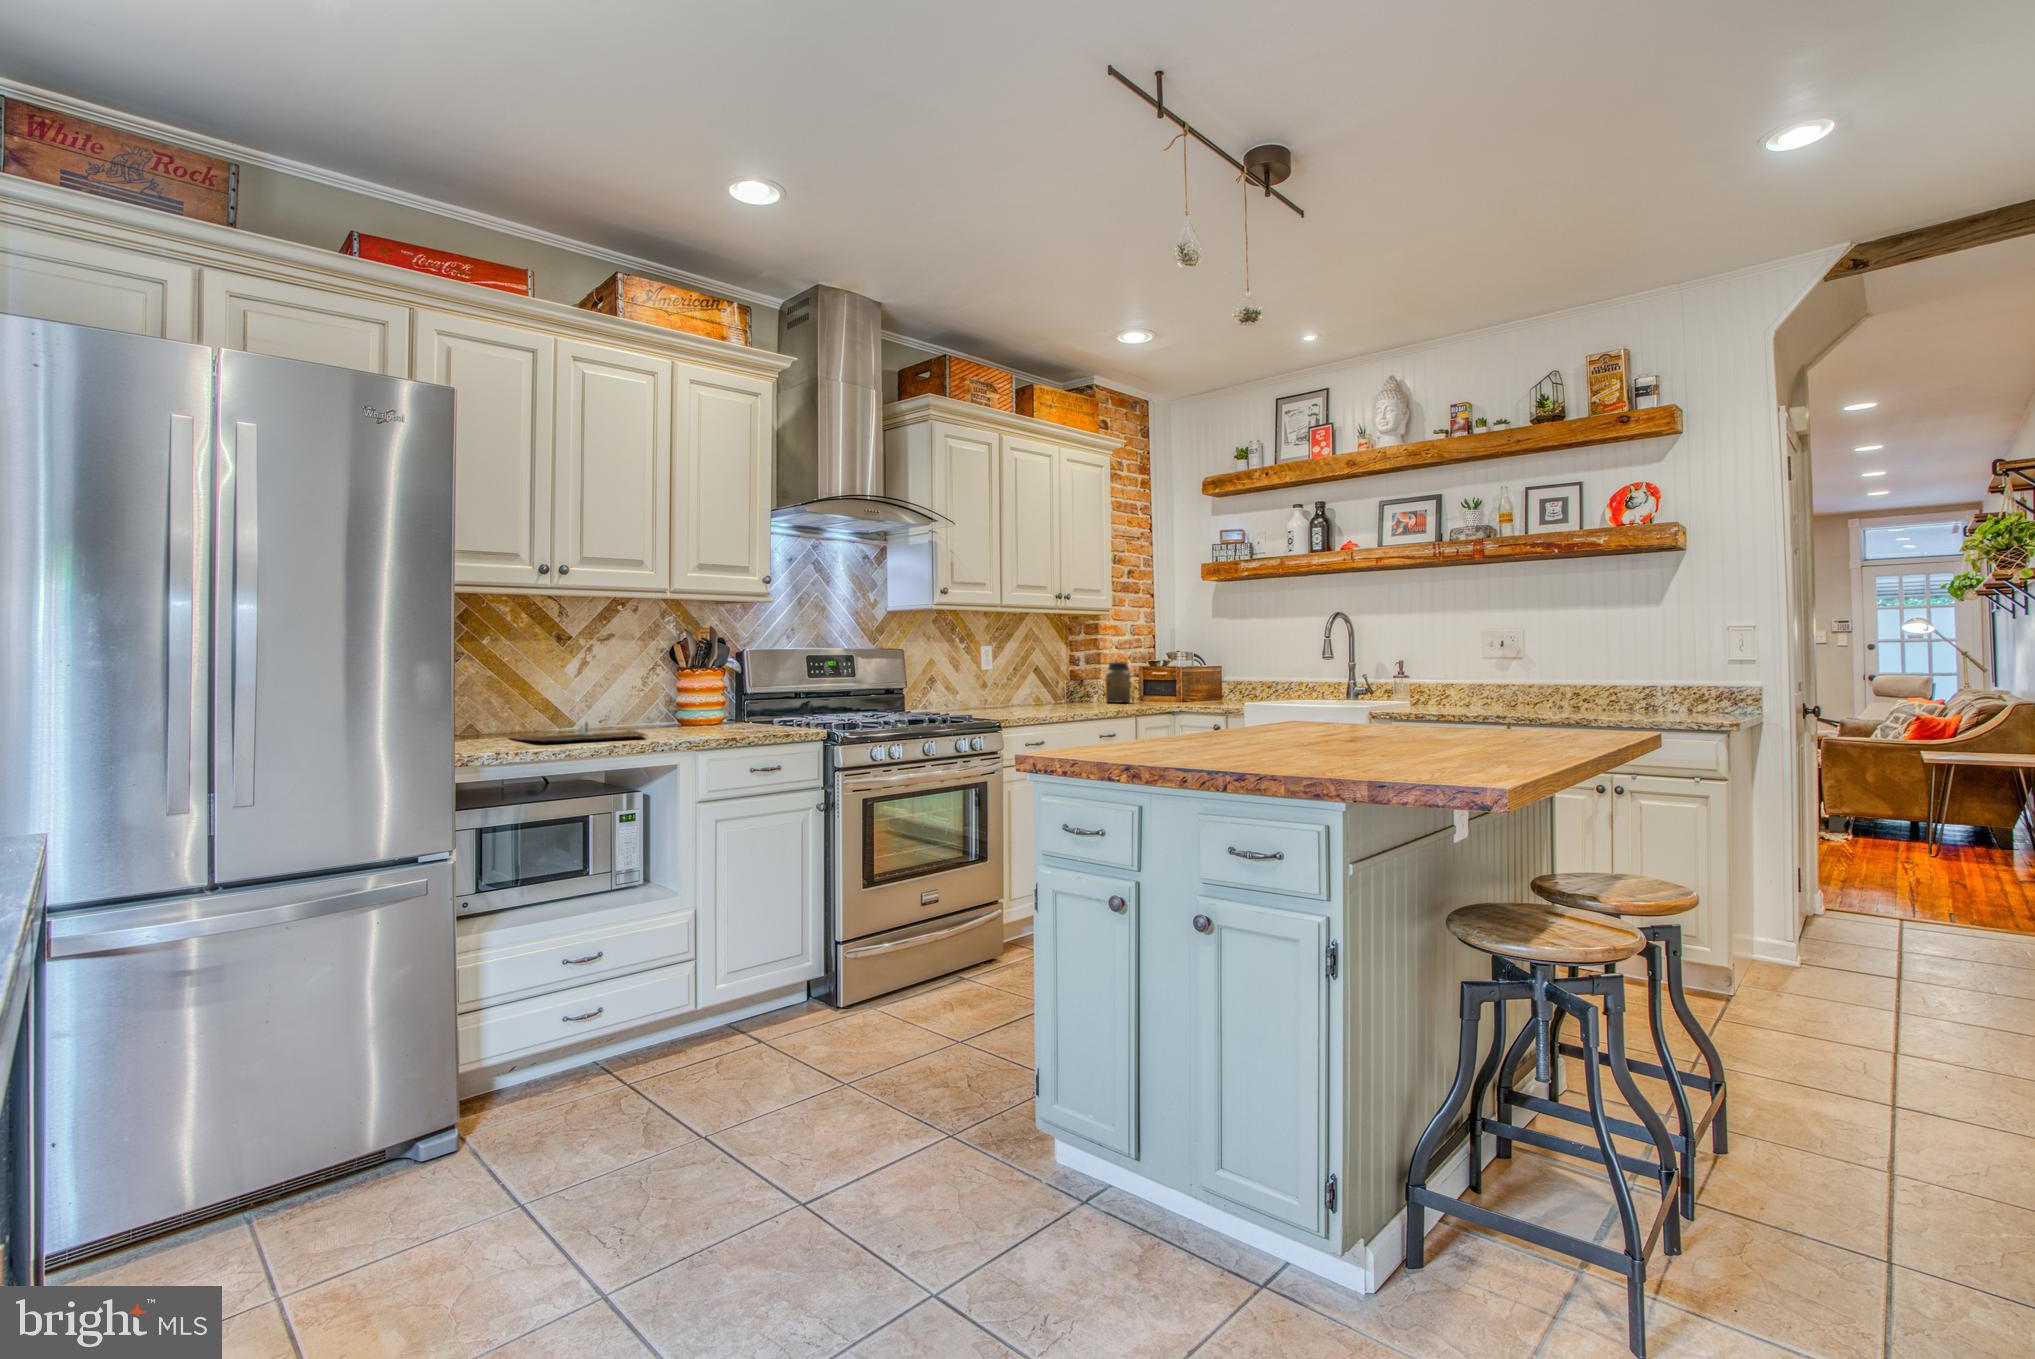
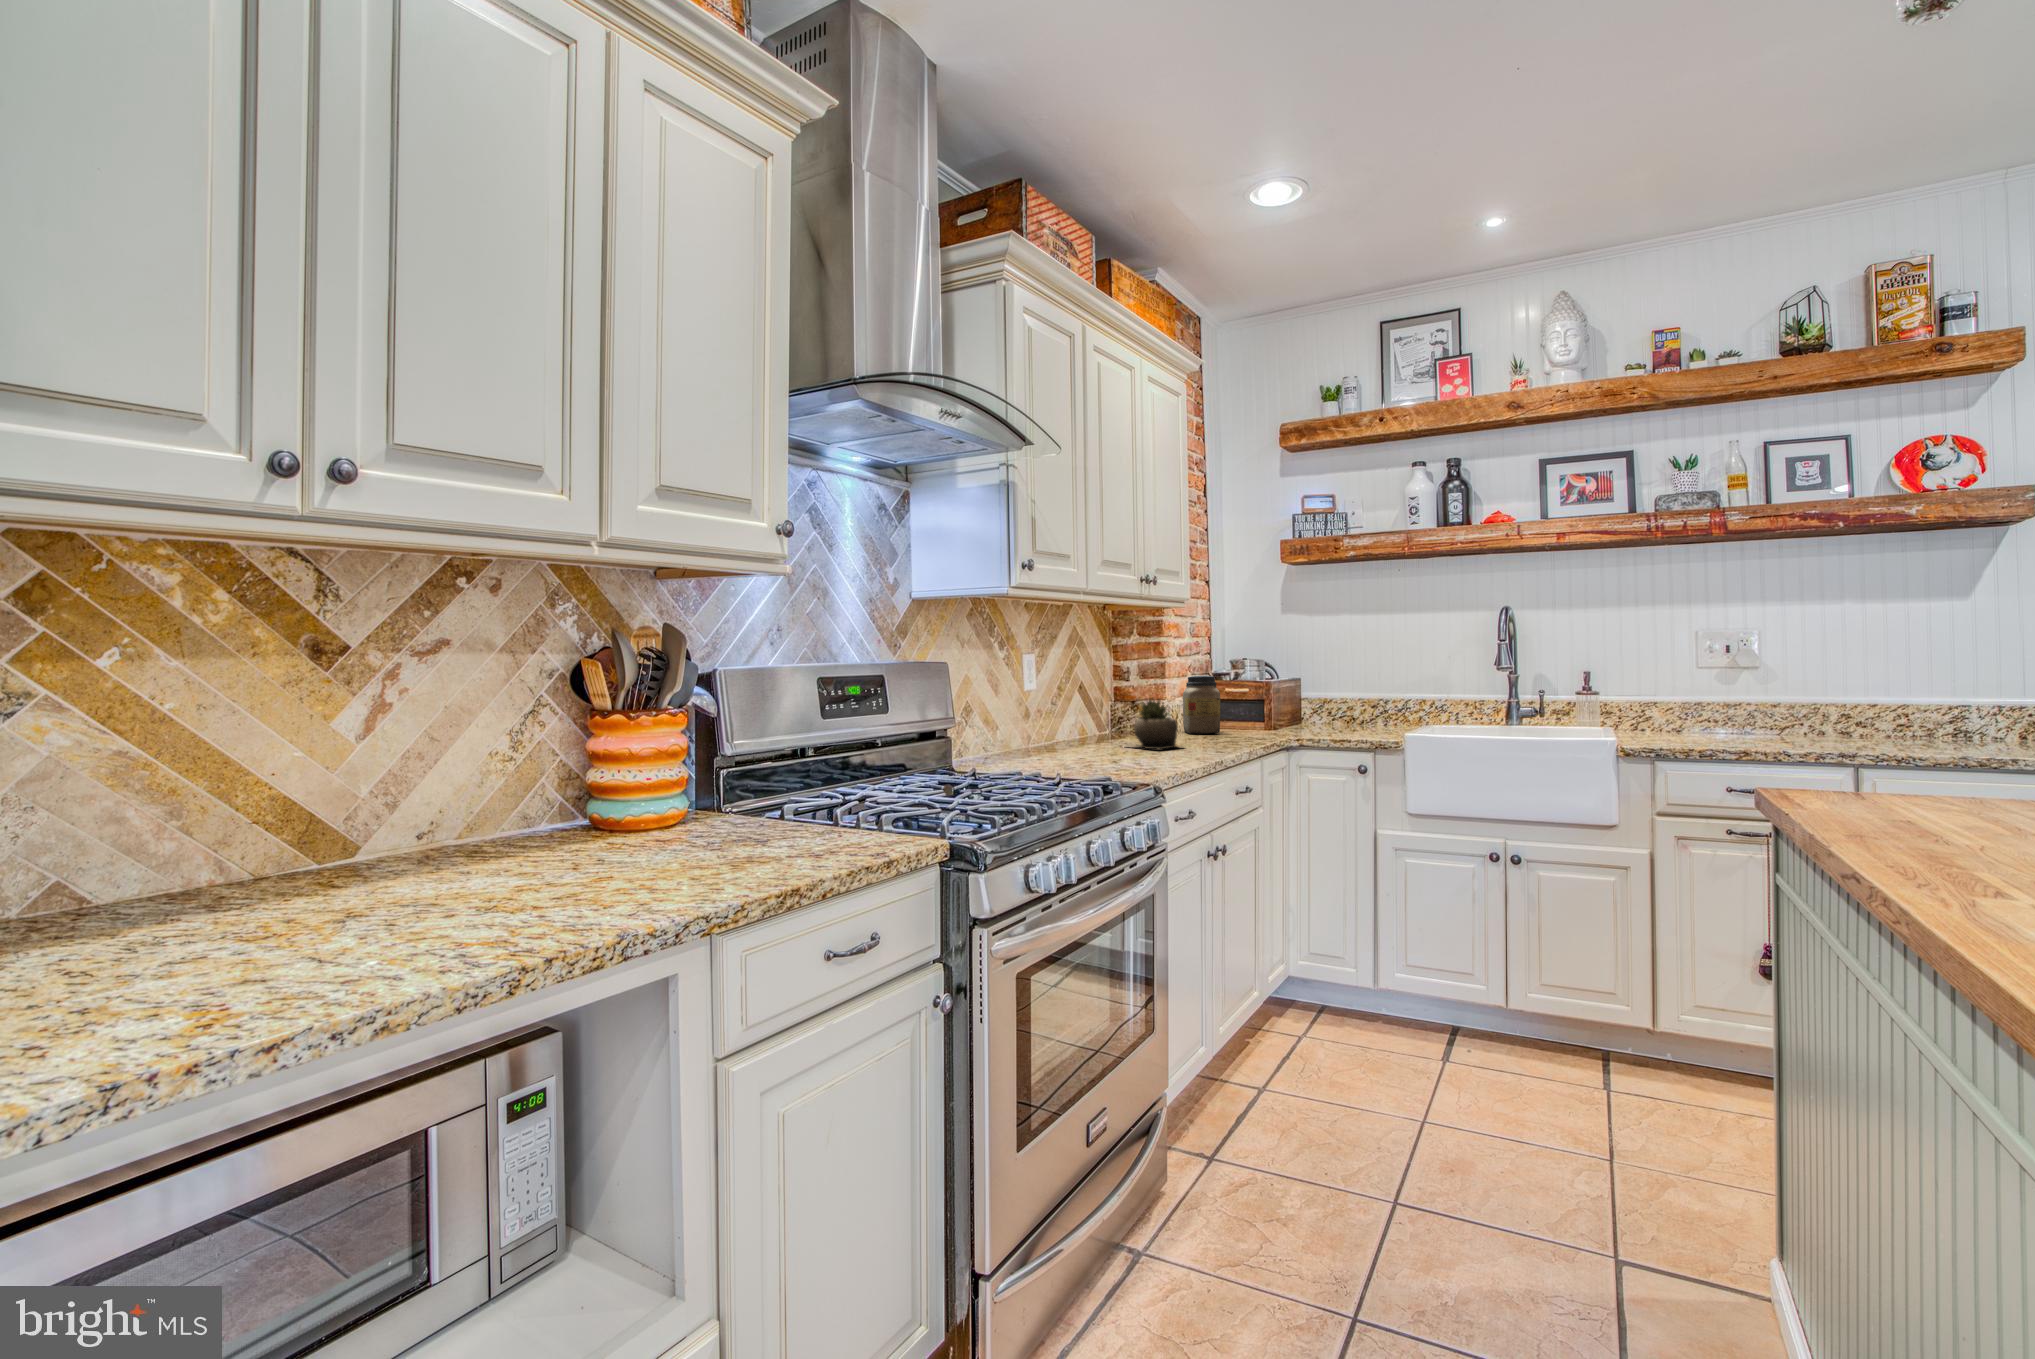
succulent plant: none [1035,674,1078,708] -> present [1131,699,1178,749]
cutting board: present [509,722,646,742] -> none [153,853,578,959]

